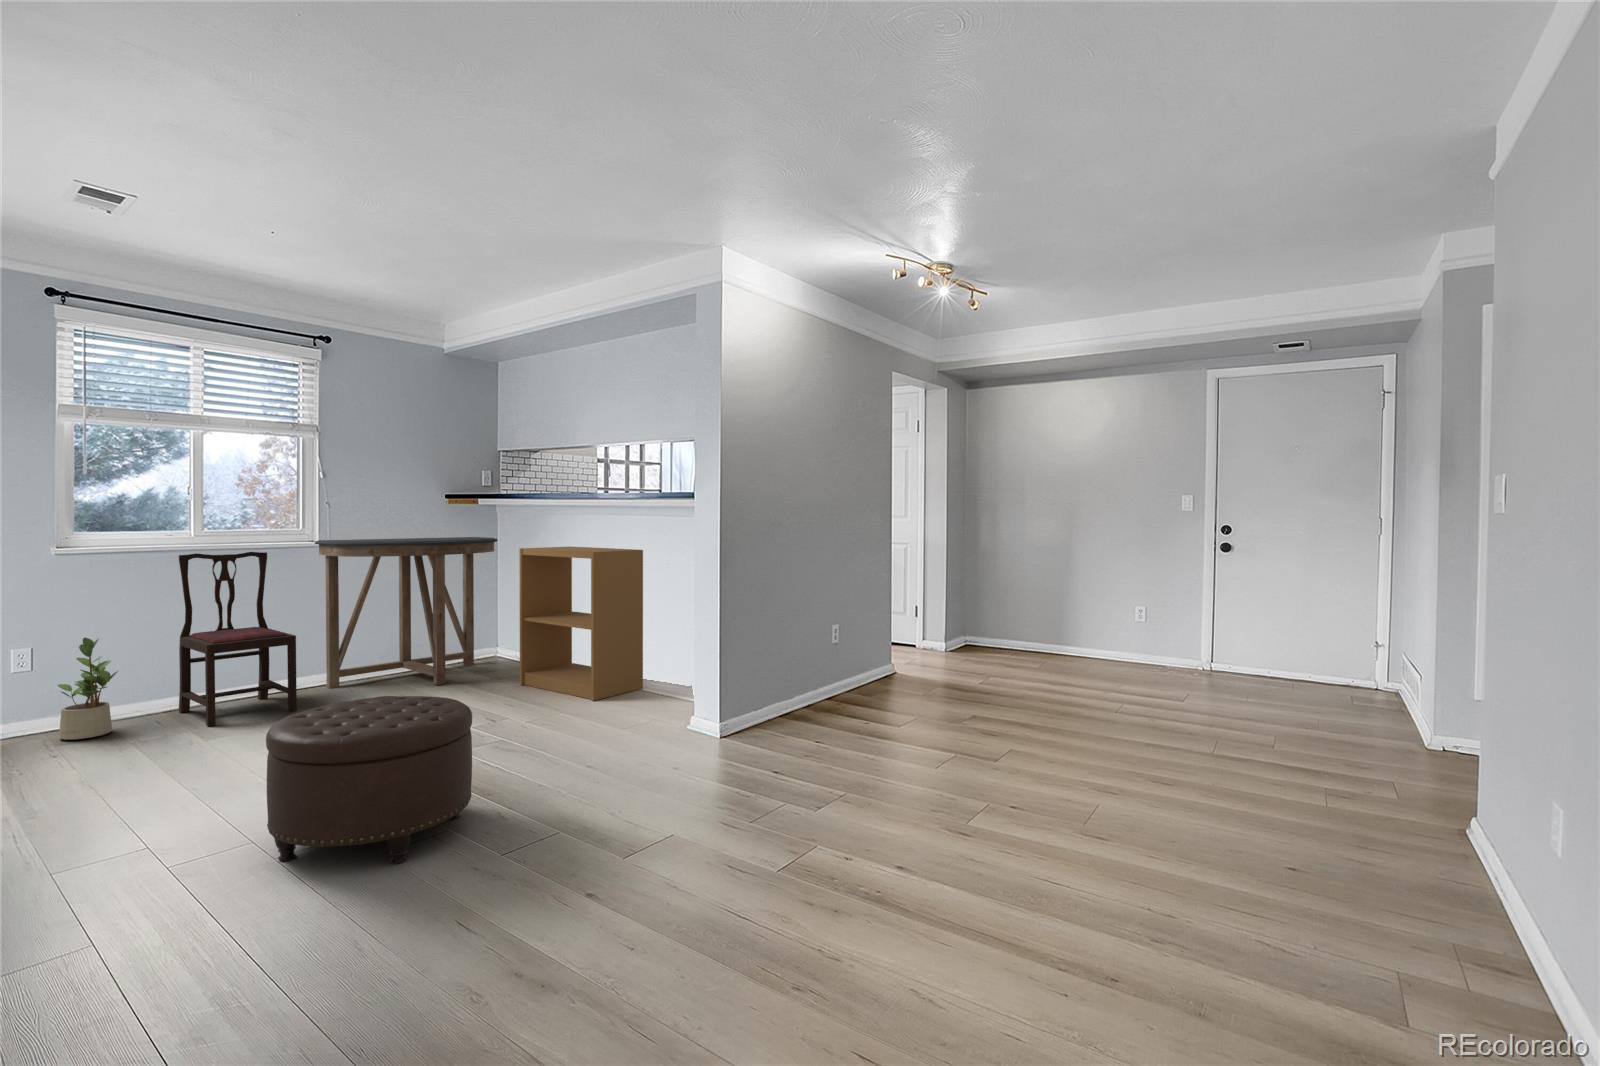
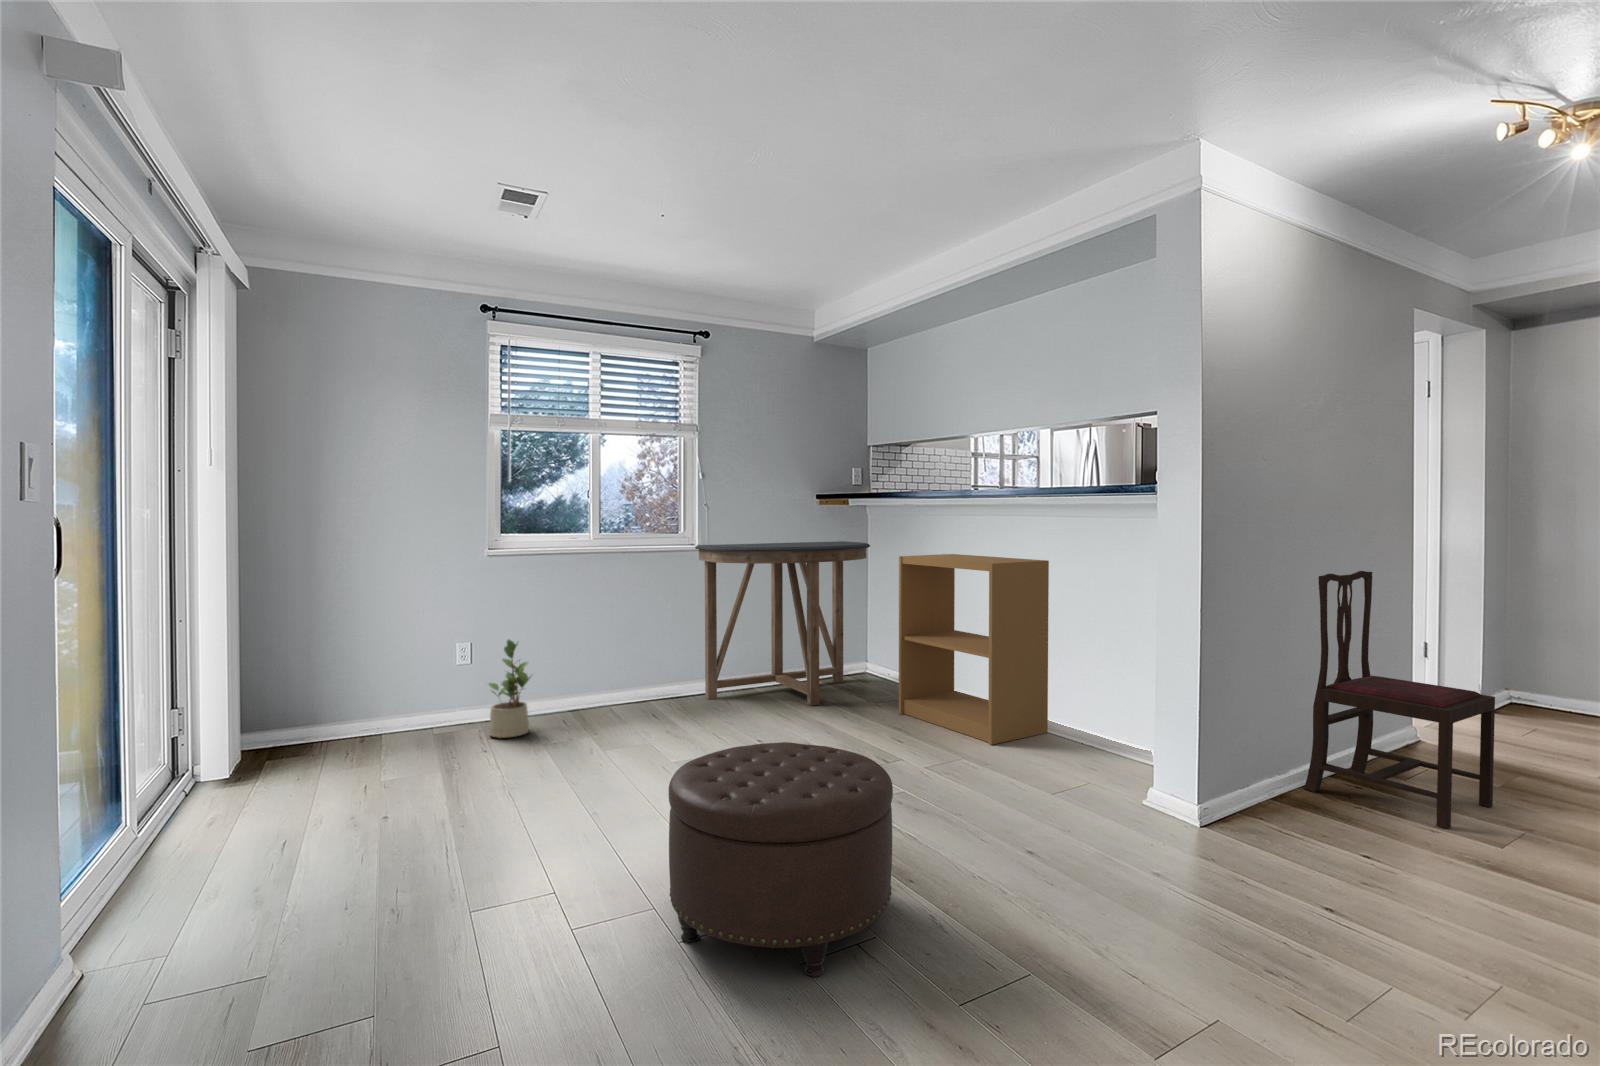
dining chair: present [179,552,297,726] -> present [1304,571,1495,829]

